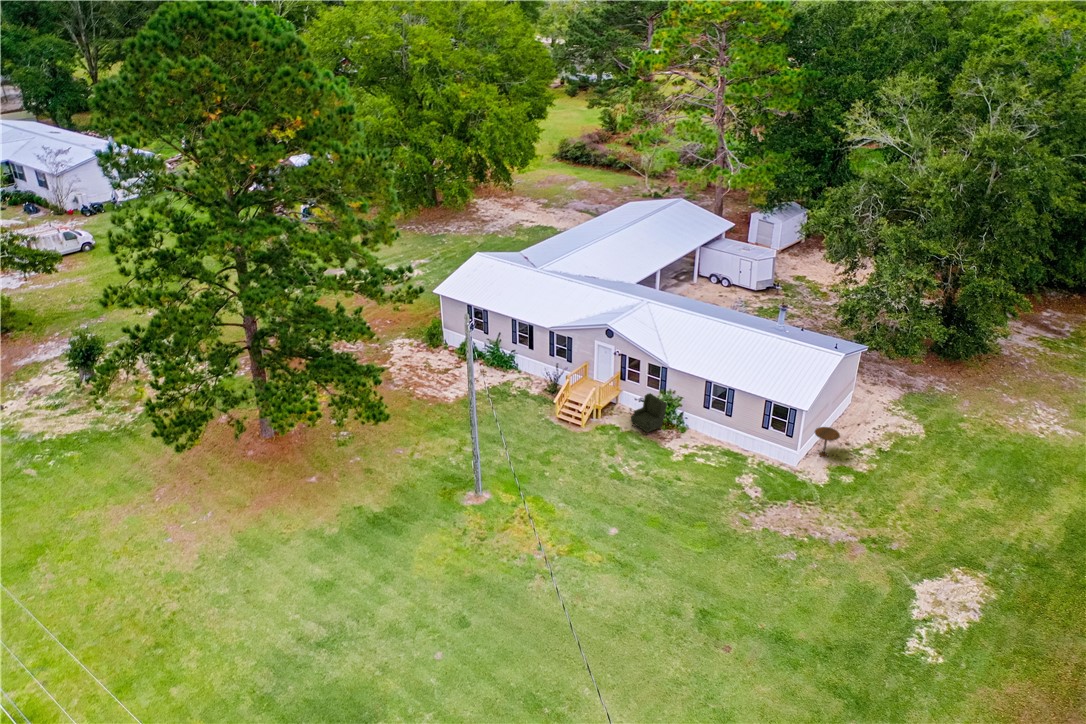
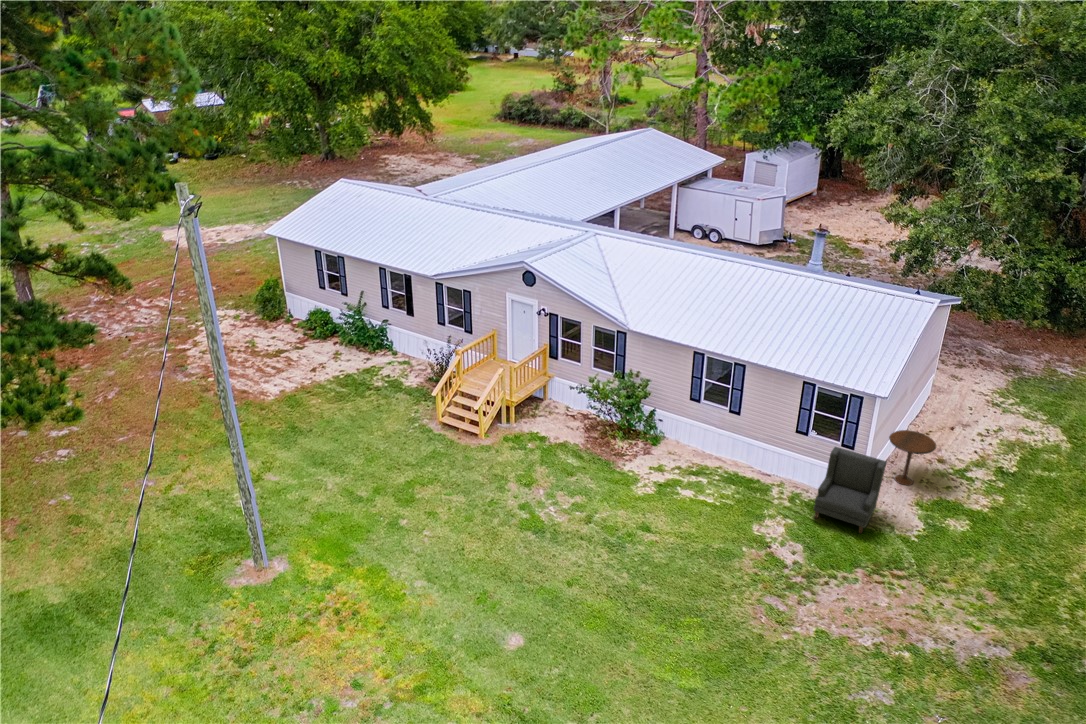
chair: present [631,393,667,435] -> present [813,447,887,533]

